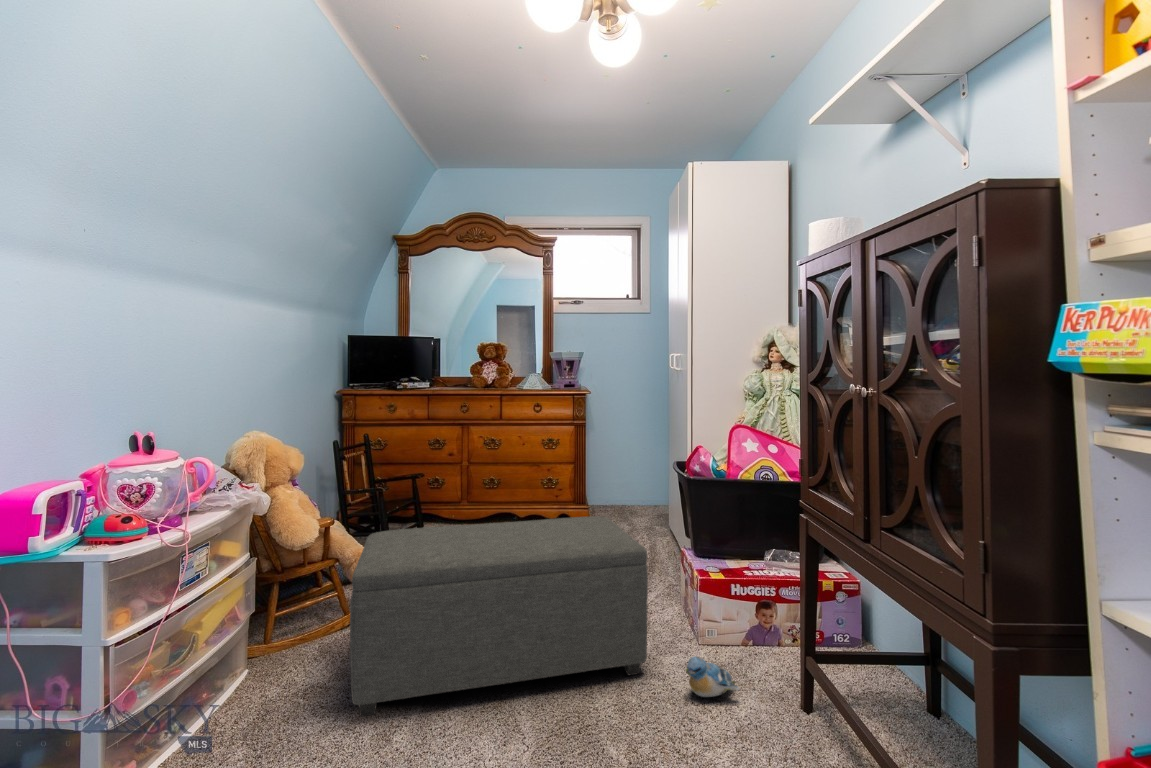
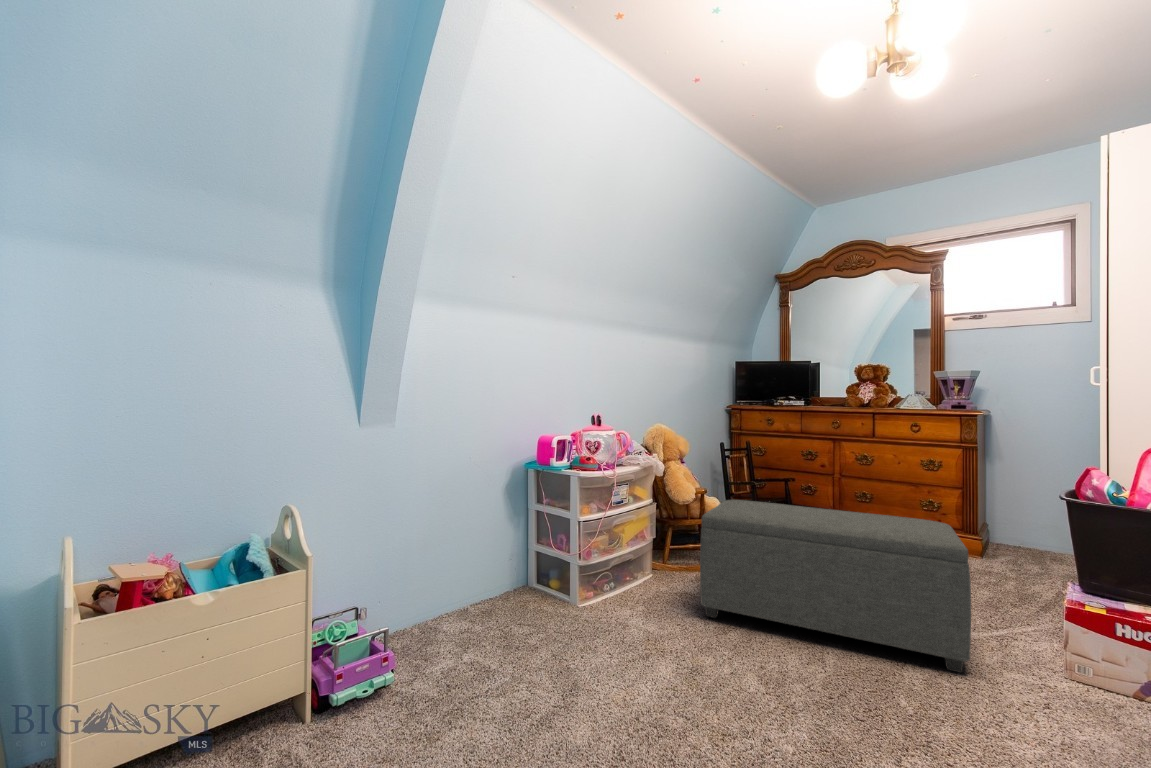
plush toy: present [686,656,740,697] -> none [1005,665,1085,720]

